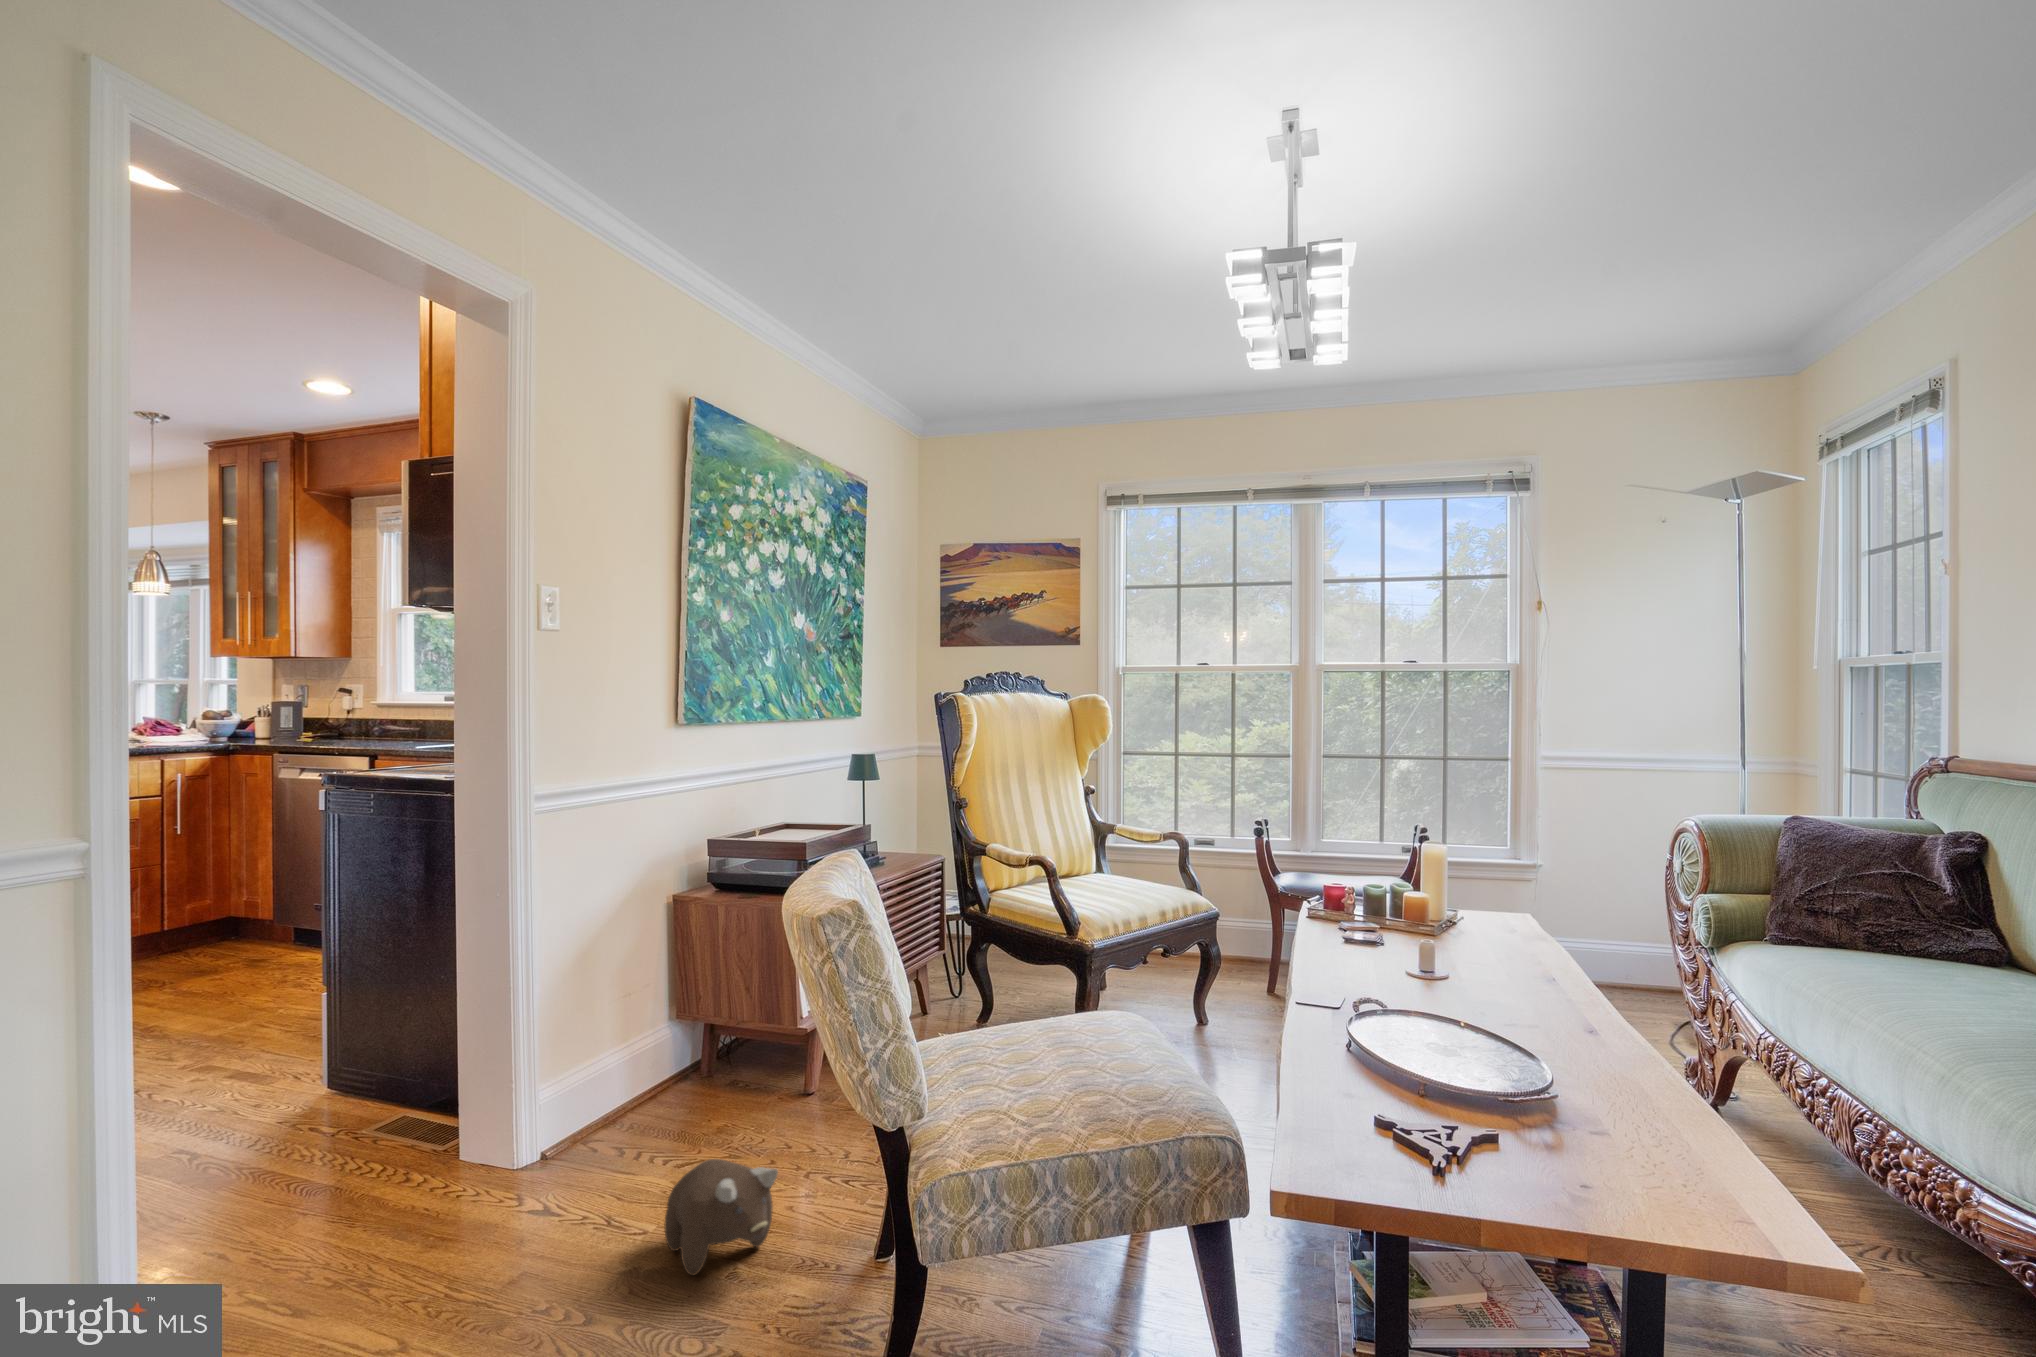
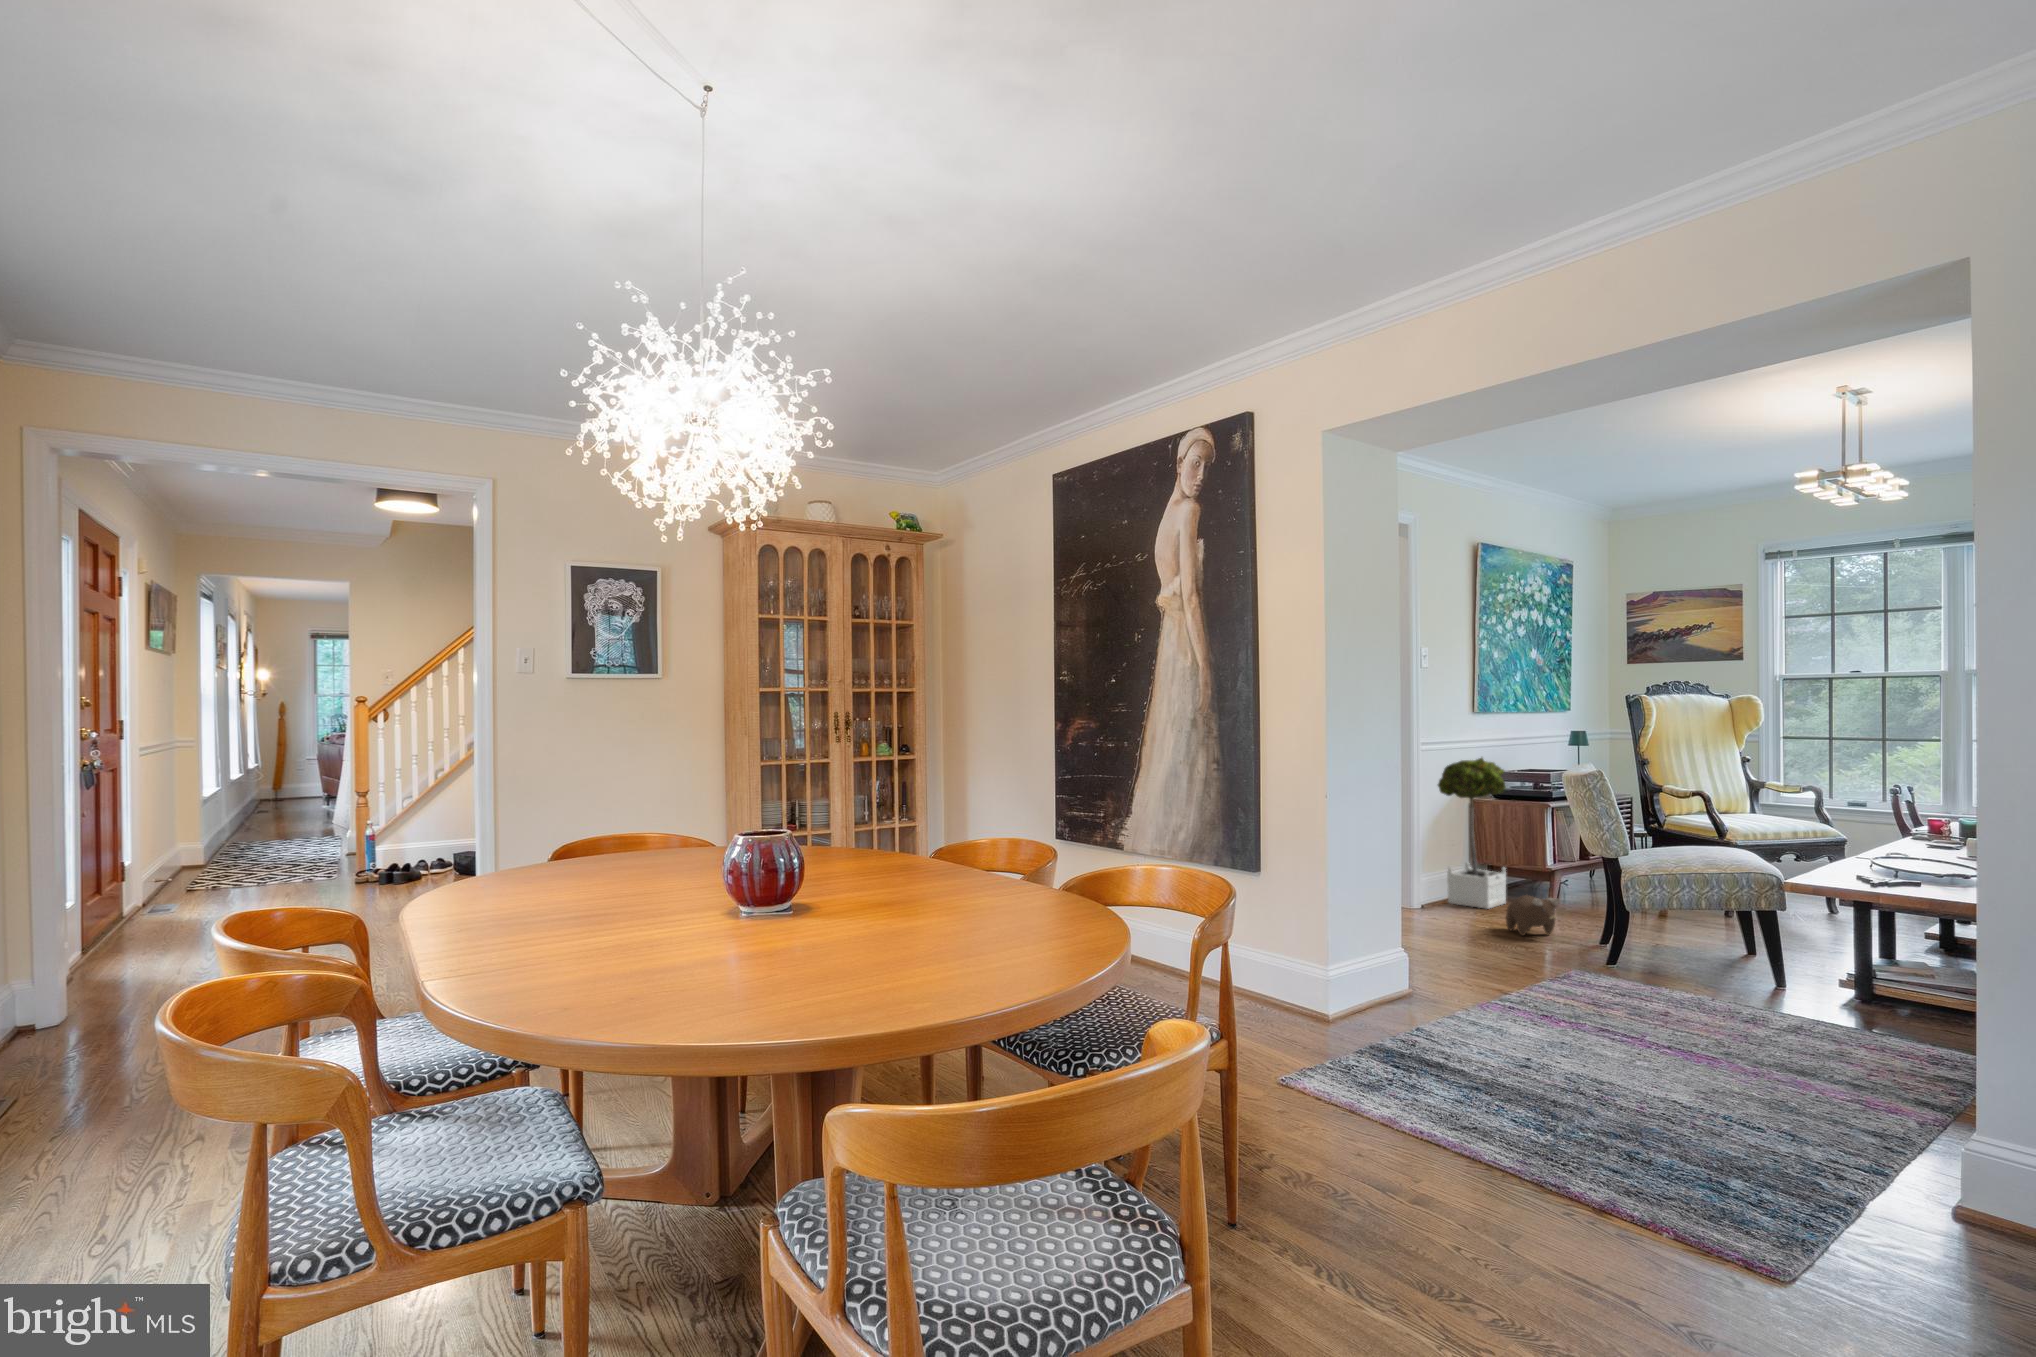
potted tree: none [567,818,715,1148] -> present [1438,758,1506,909]

